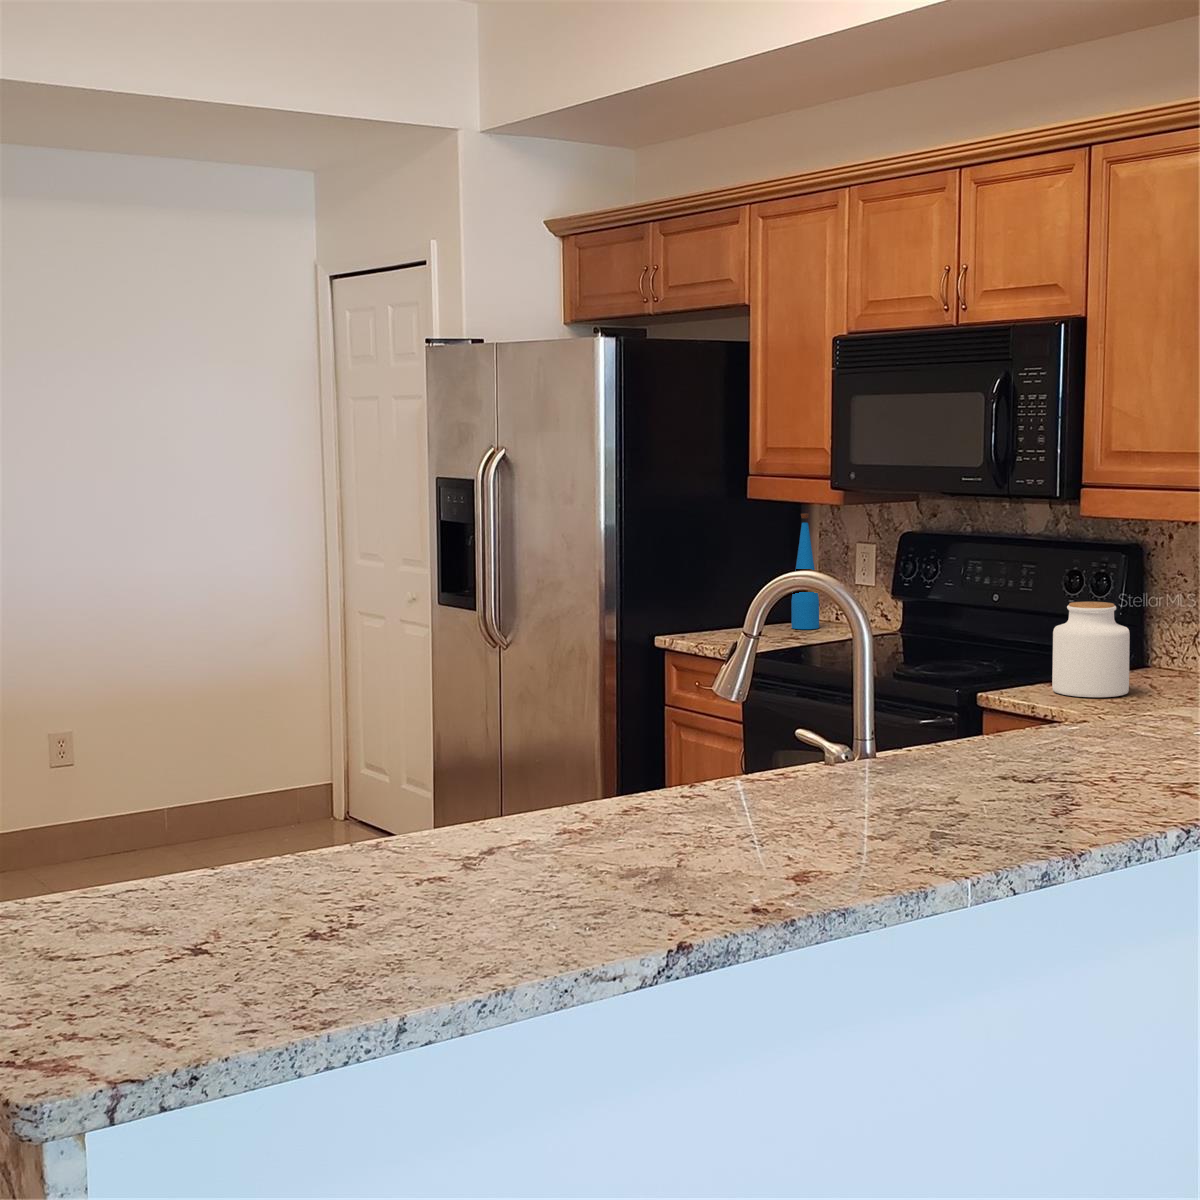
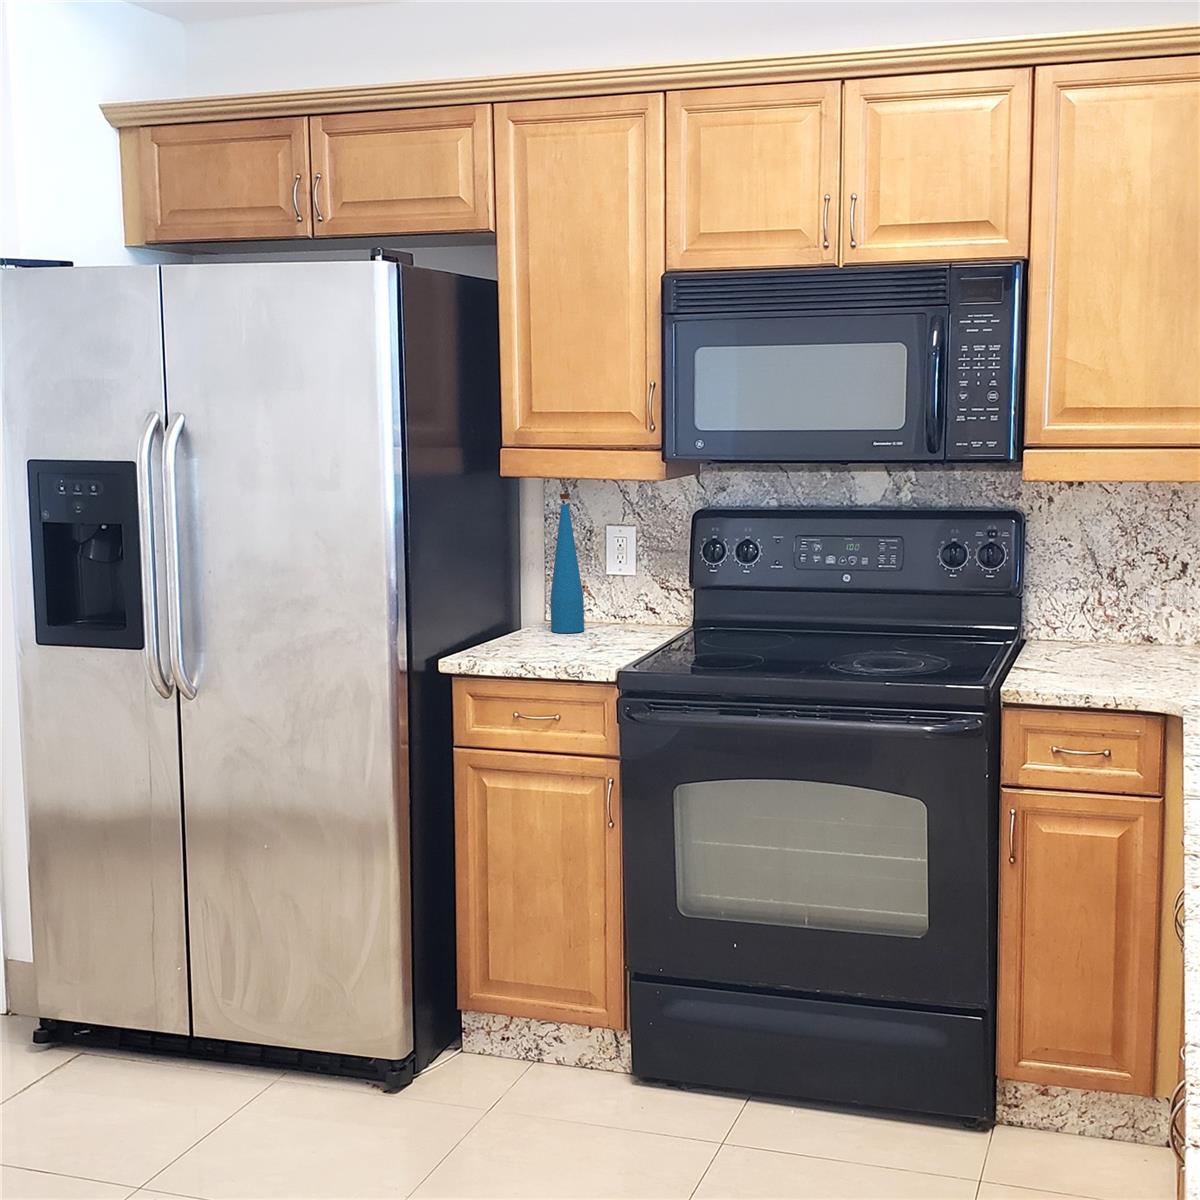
jar: present [1052,602,1130,697] -> none [1049,573,1135,679]

